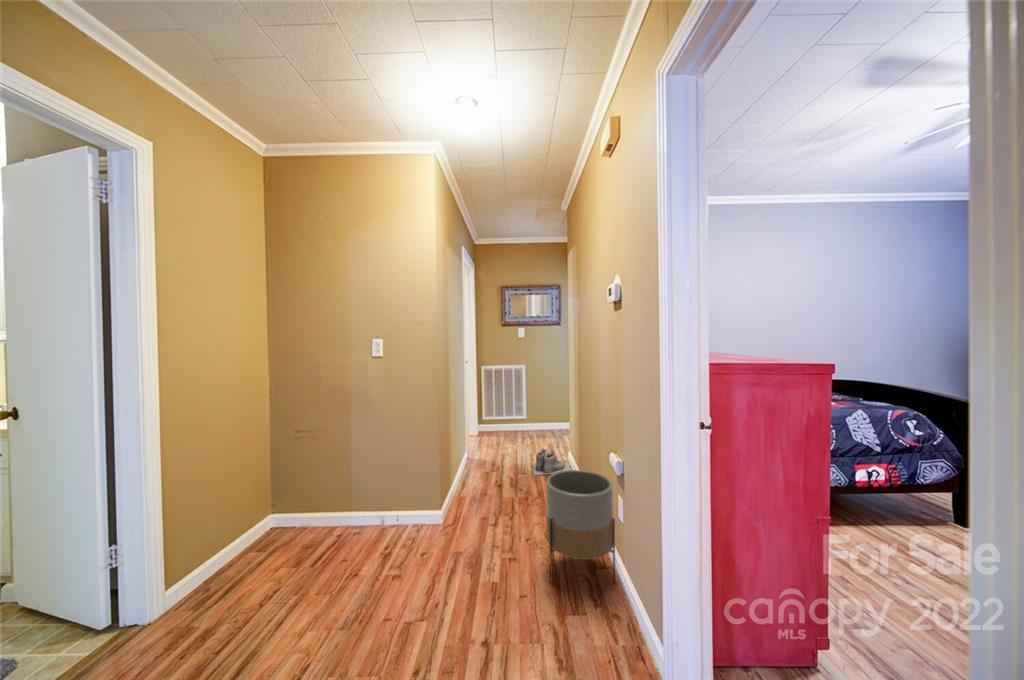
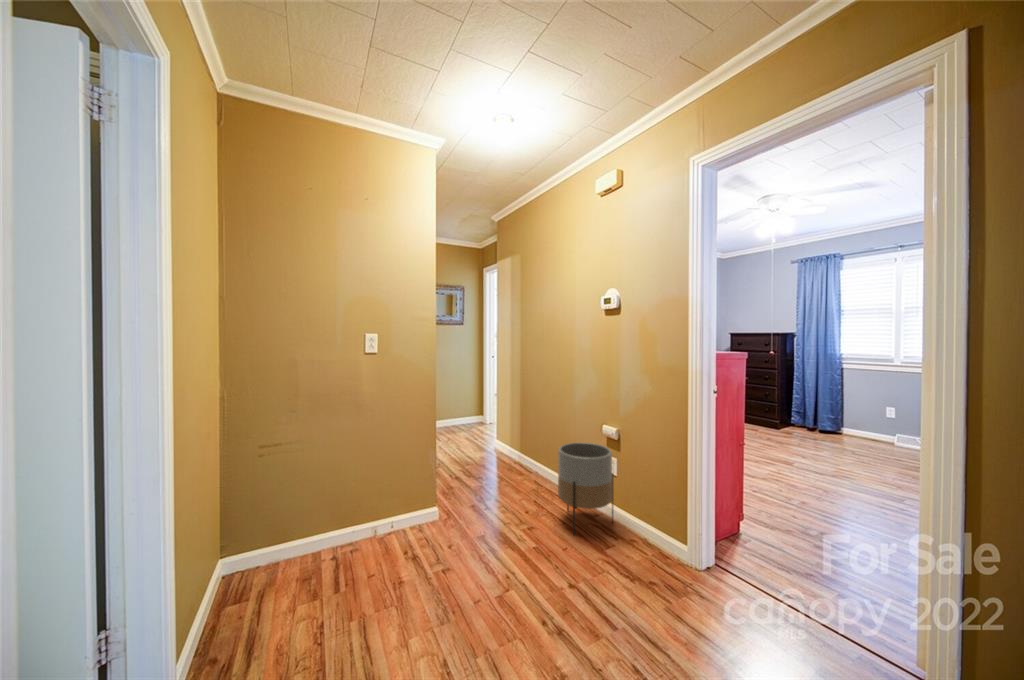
boots: present [533,449,571,475] -> none [467,439,510,464]

